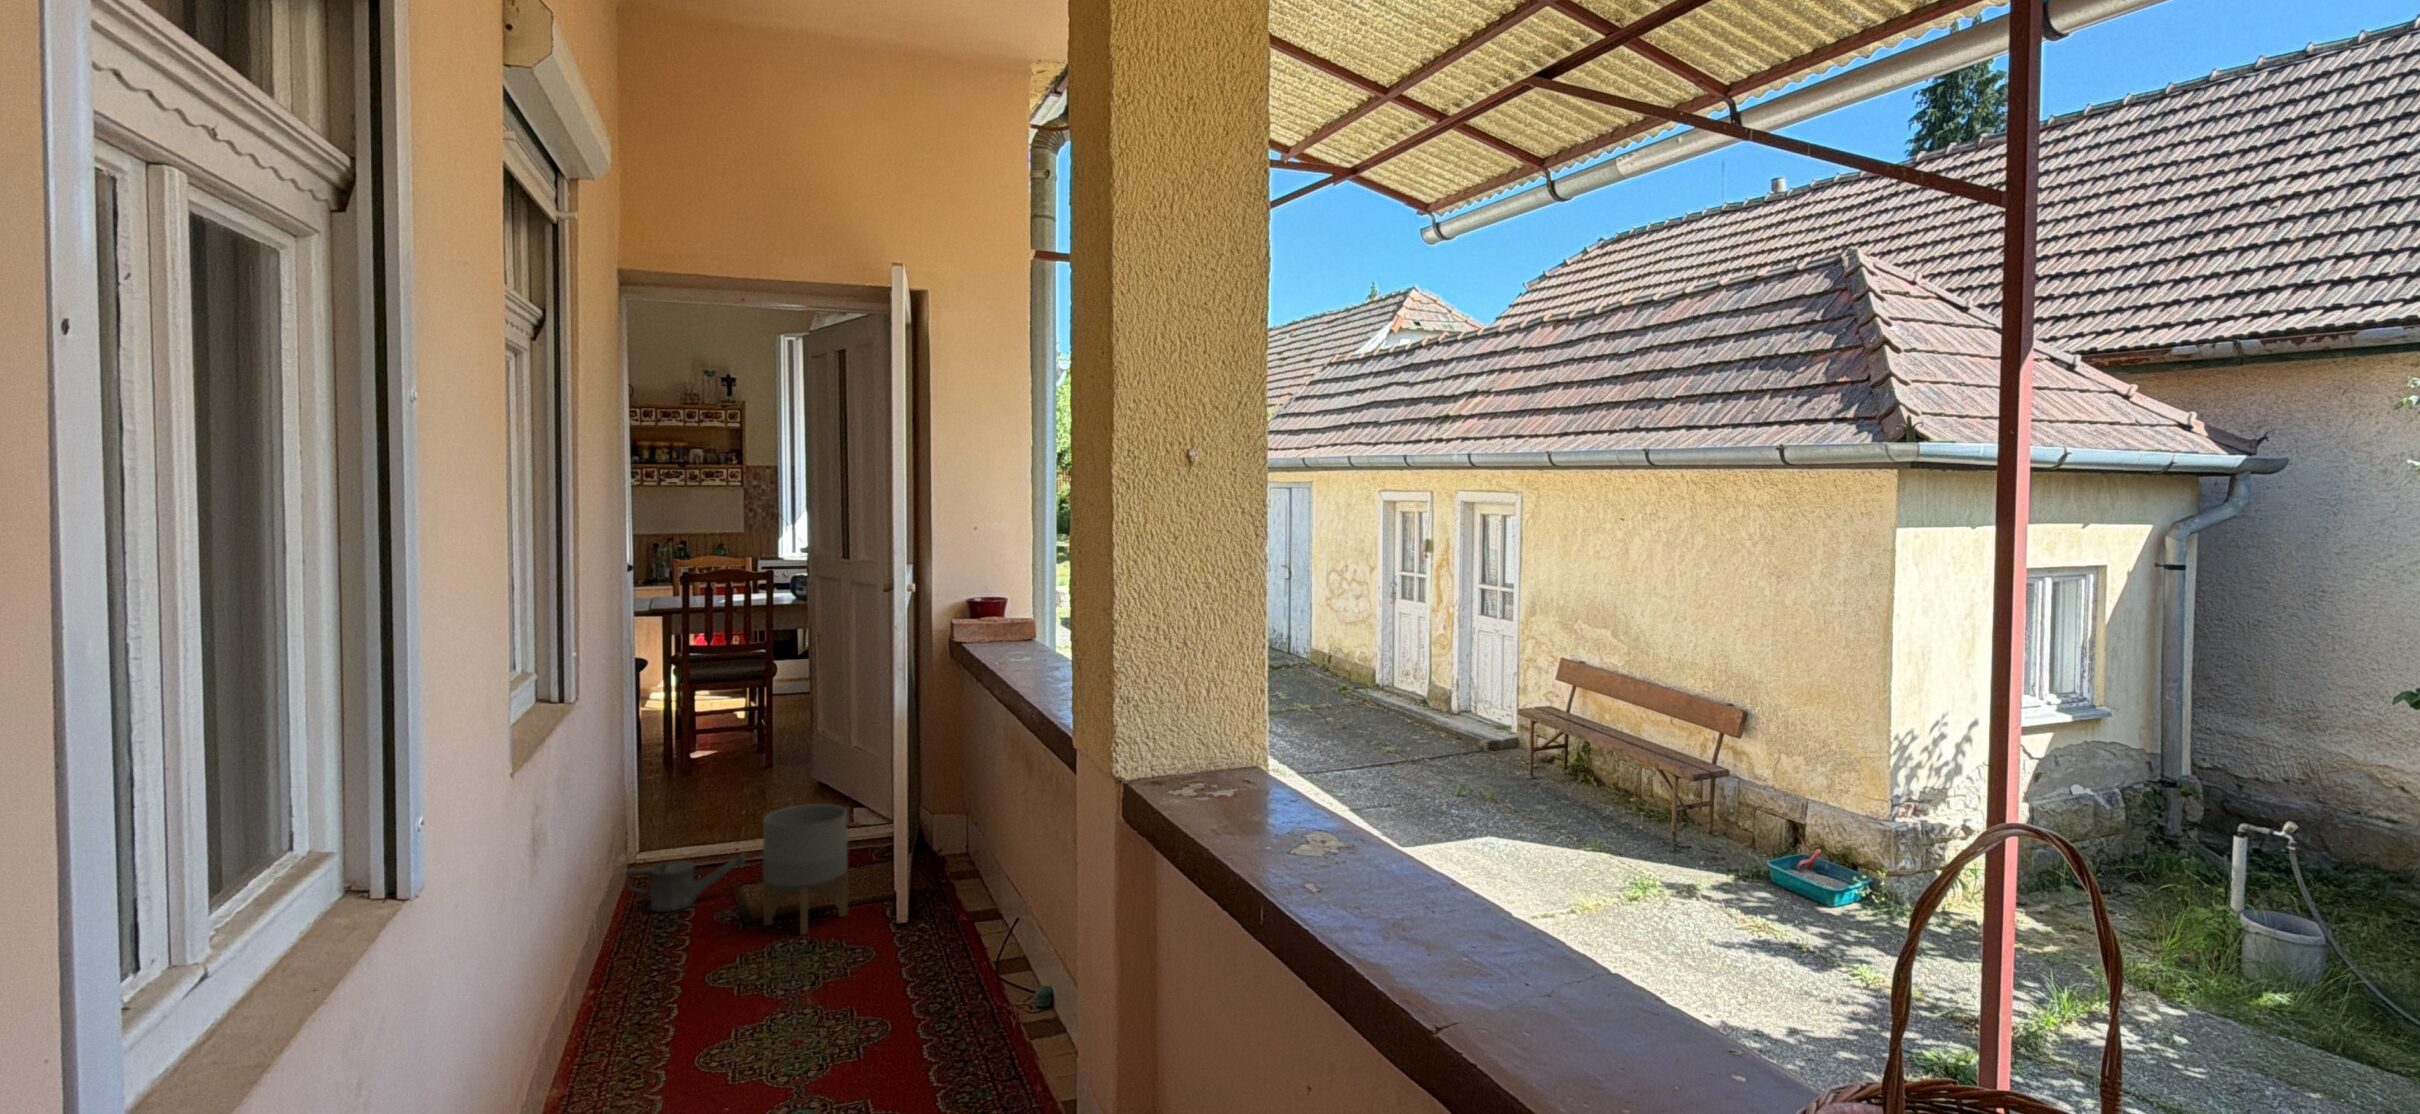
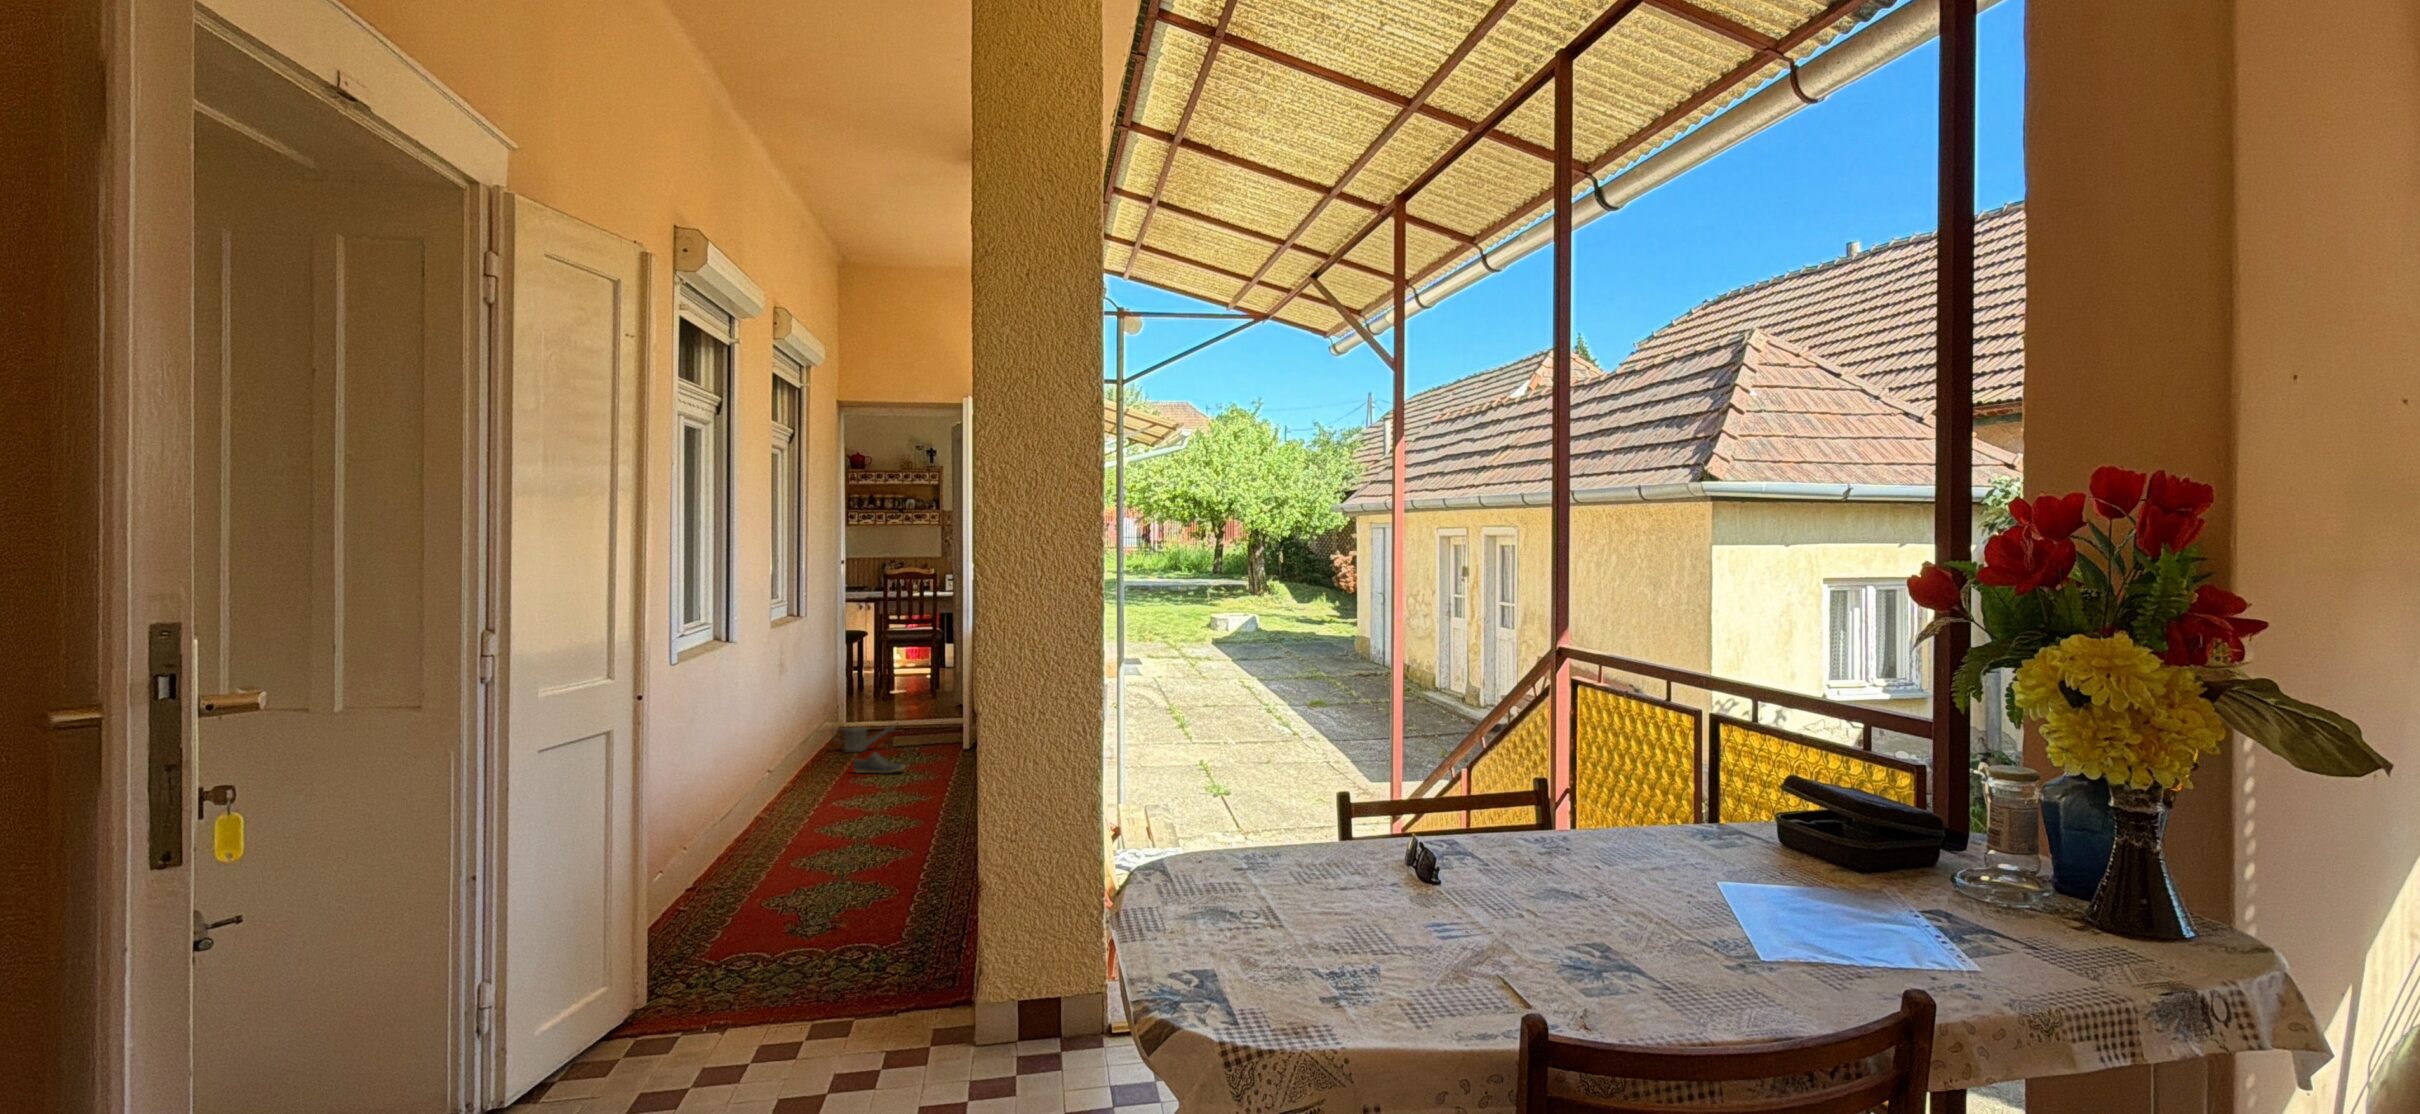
planter: present [763,804,848,934] -> none [898,695,944,762]
shoe: none [689,940,796,985] -> present [854,753,906,773]

